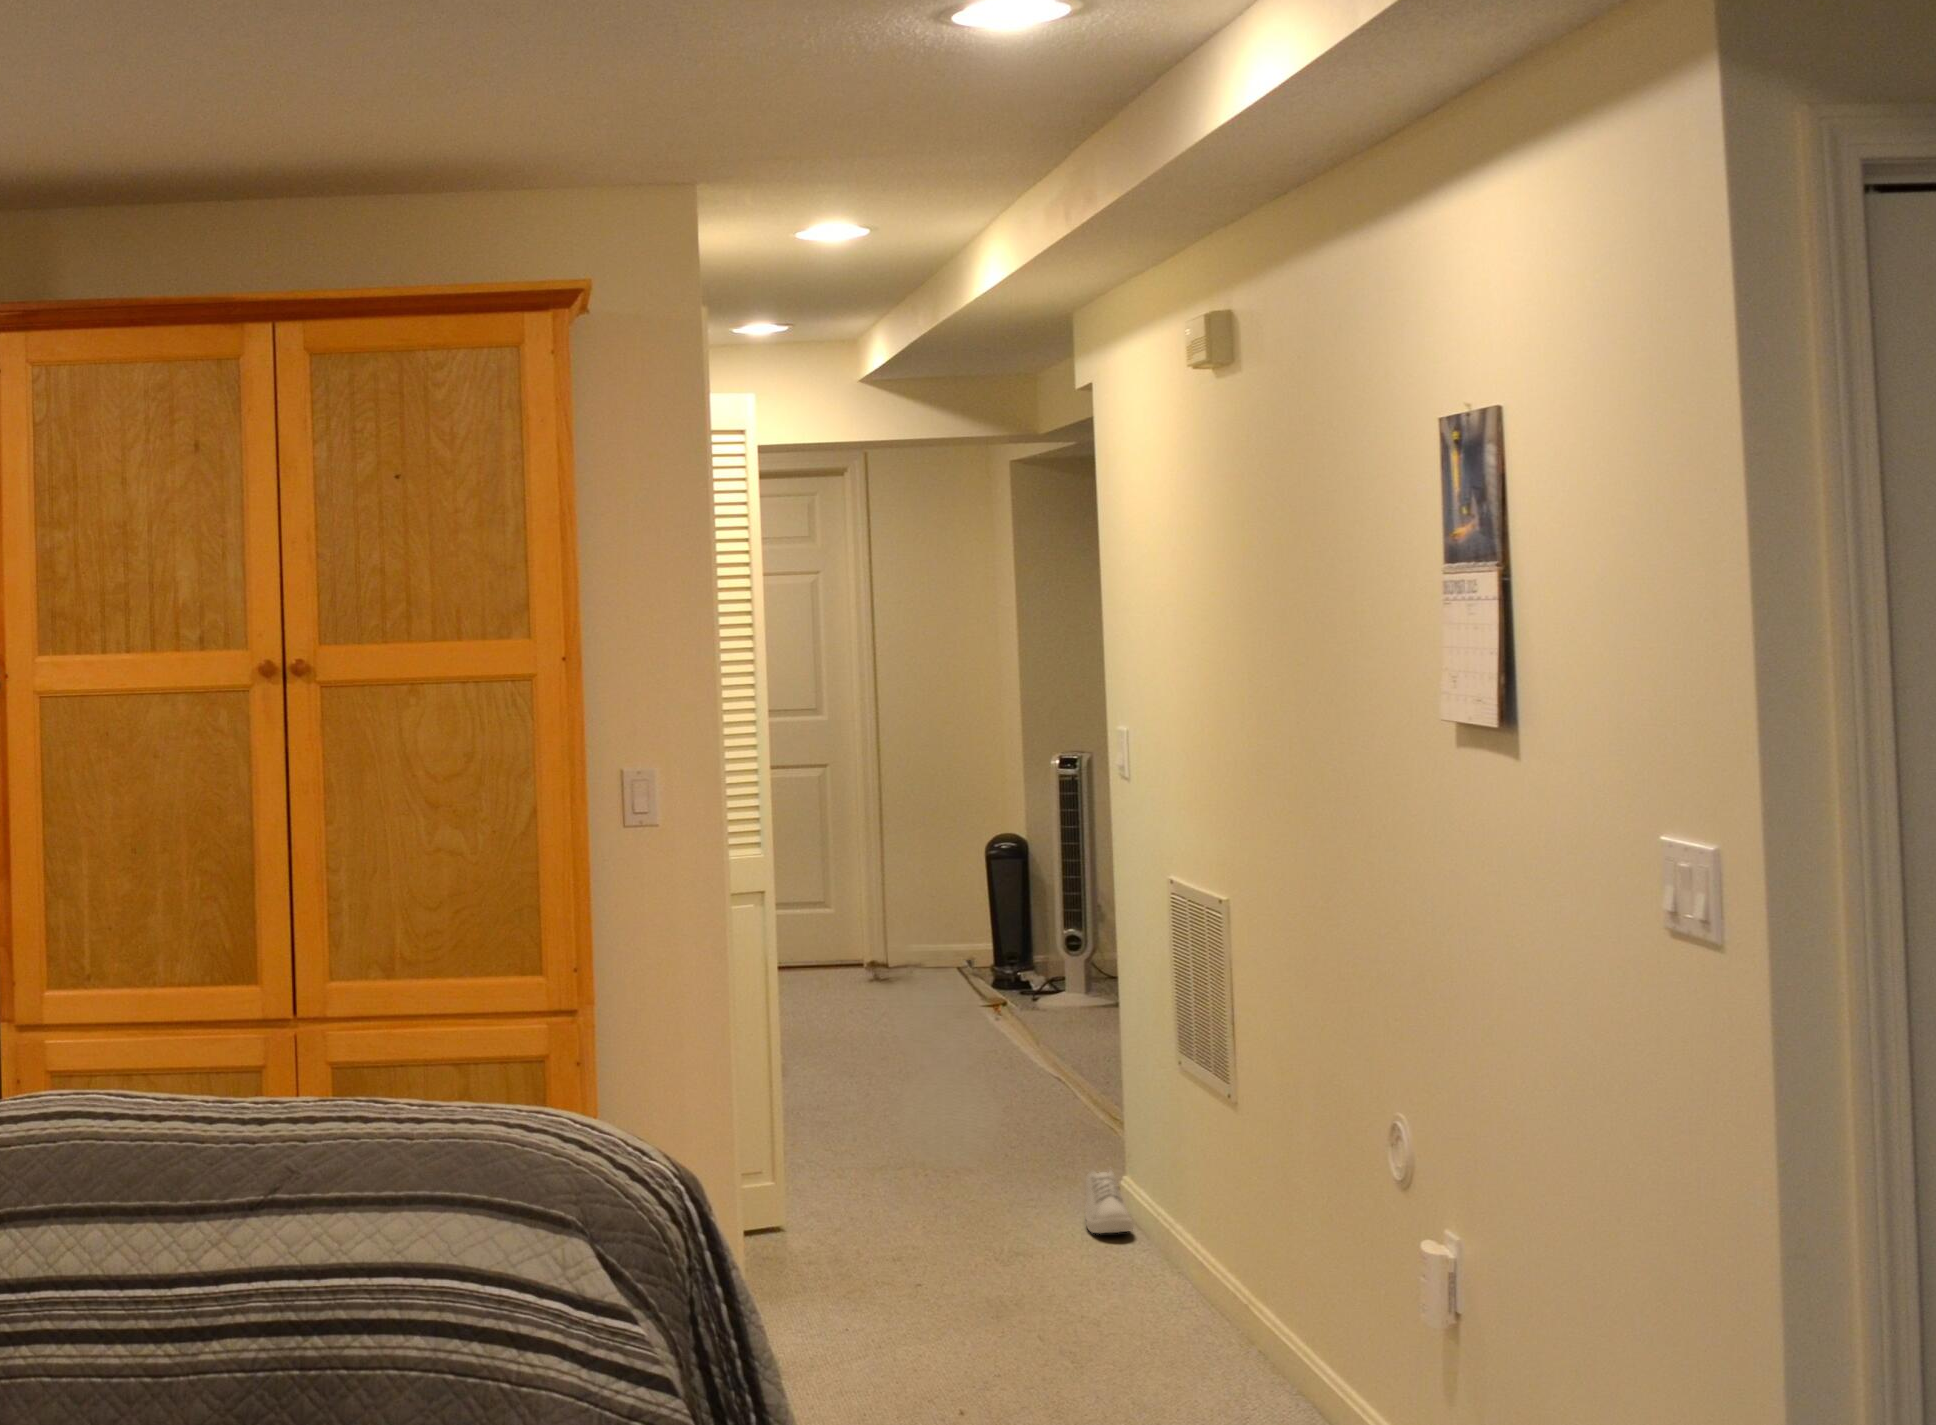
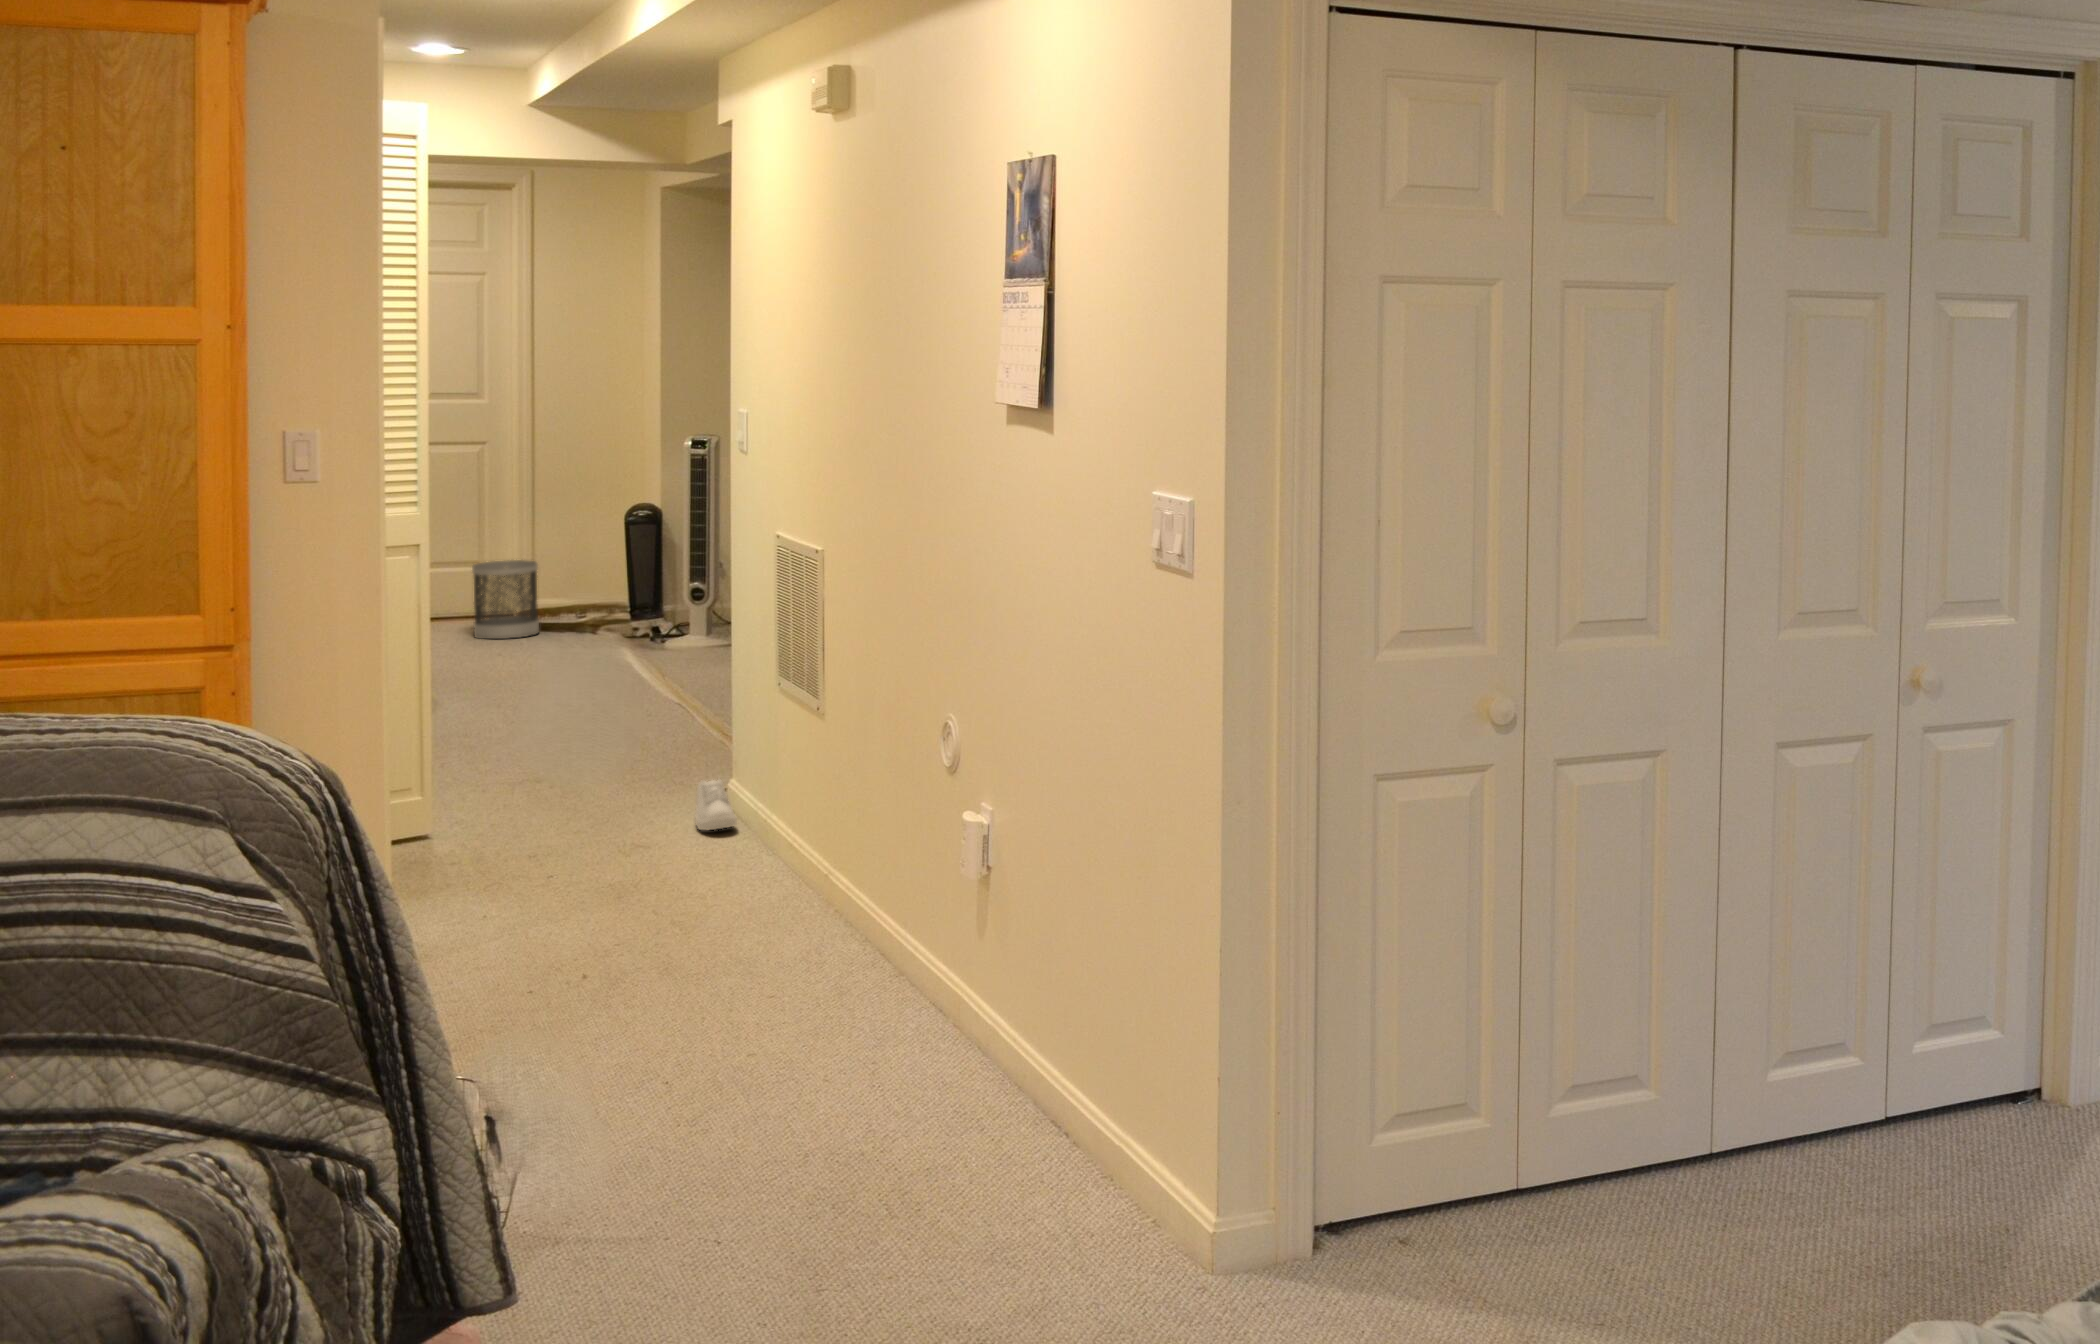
wastebasket: none [836,896,907,986] -> present [472,560,539,639]

